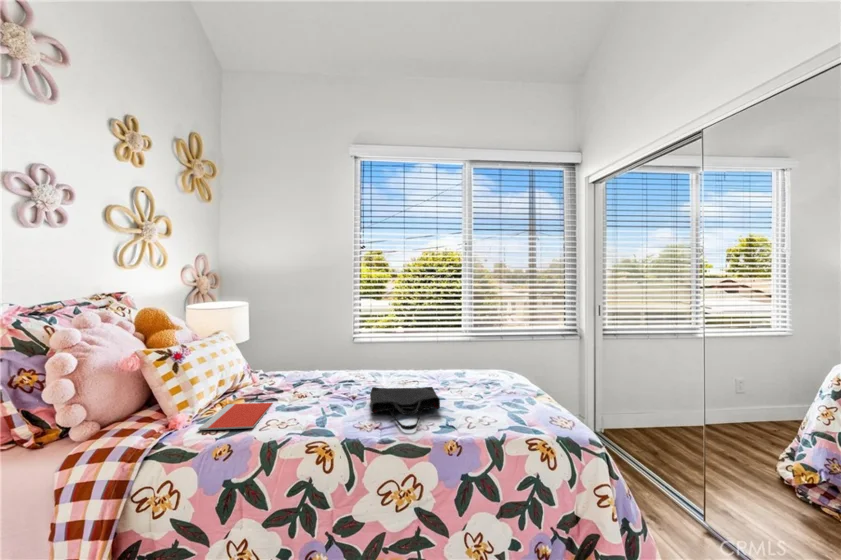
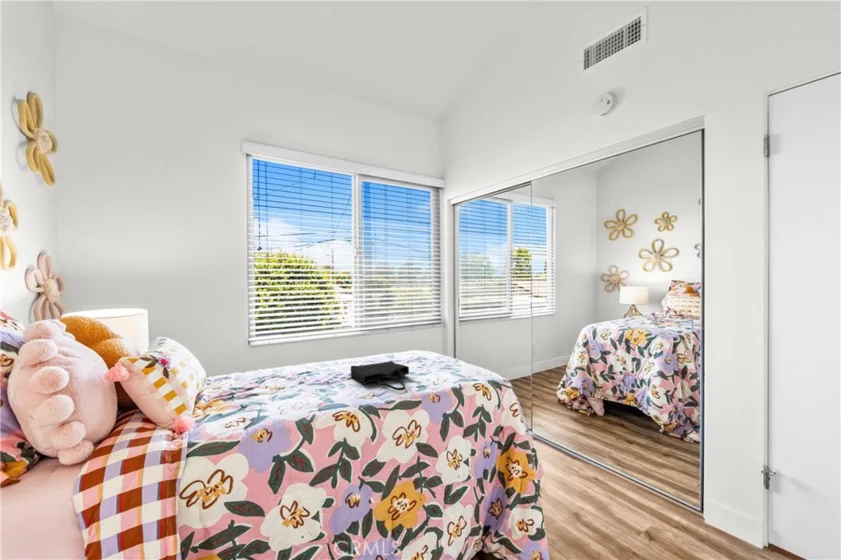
notebook: present [198,403,273,430] -> none [226,389,279,421]

